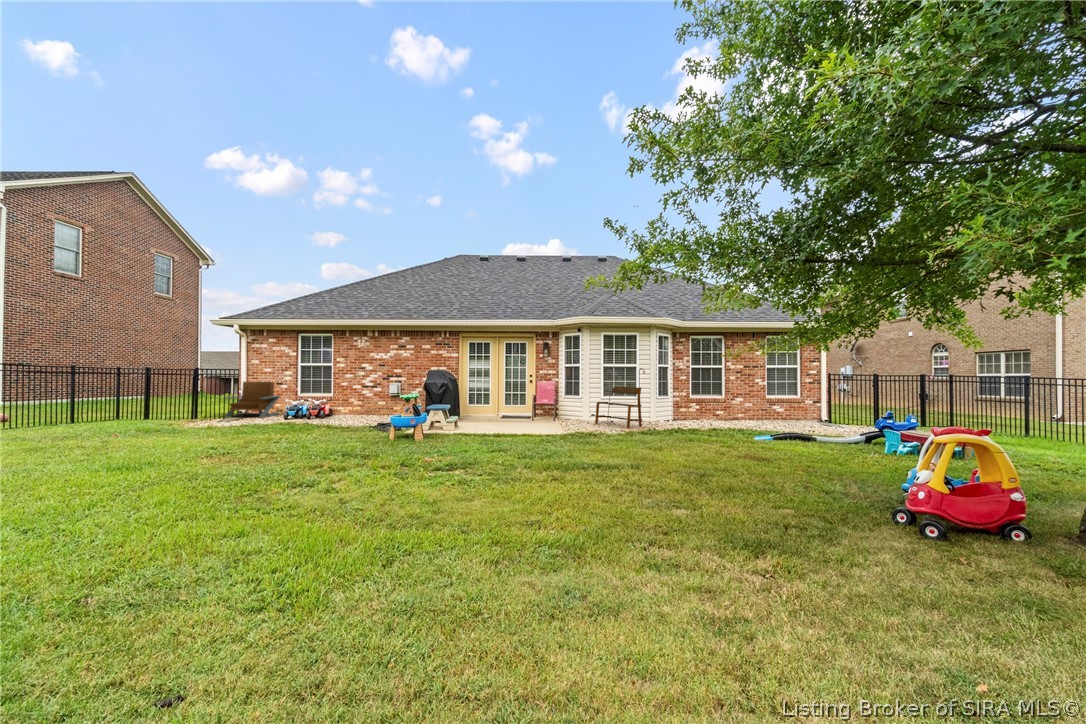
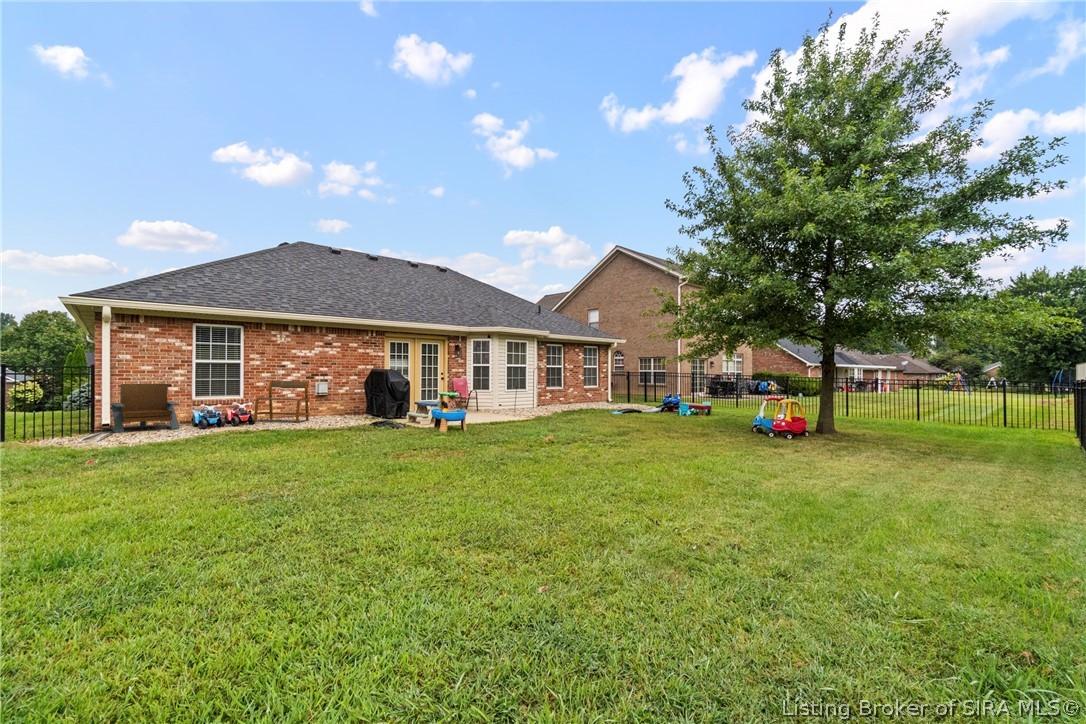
bench: present [595,386,642,428] -> present [254,380,310,423]

